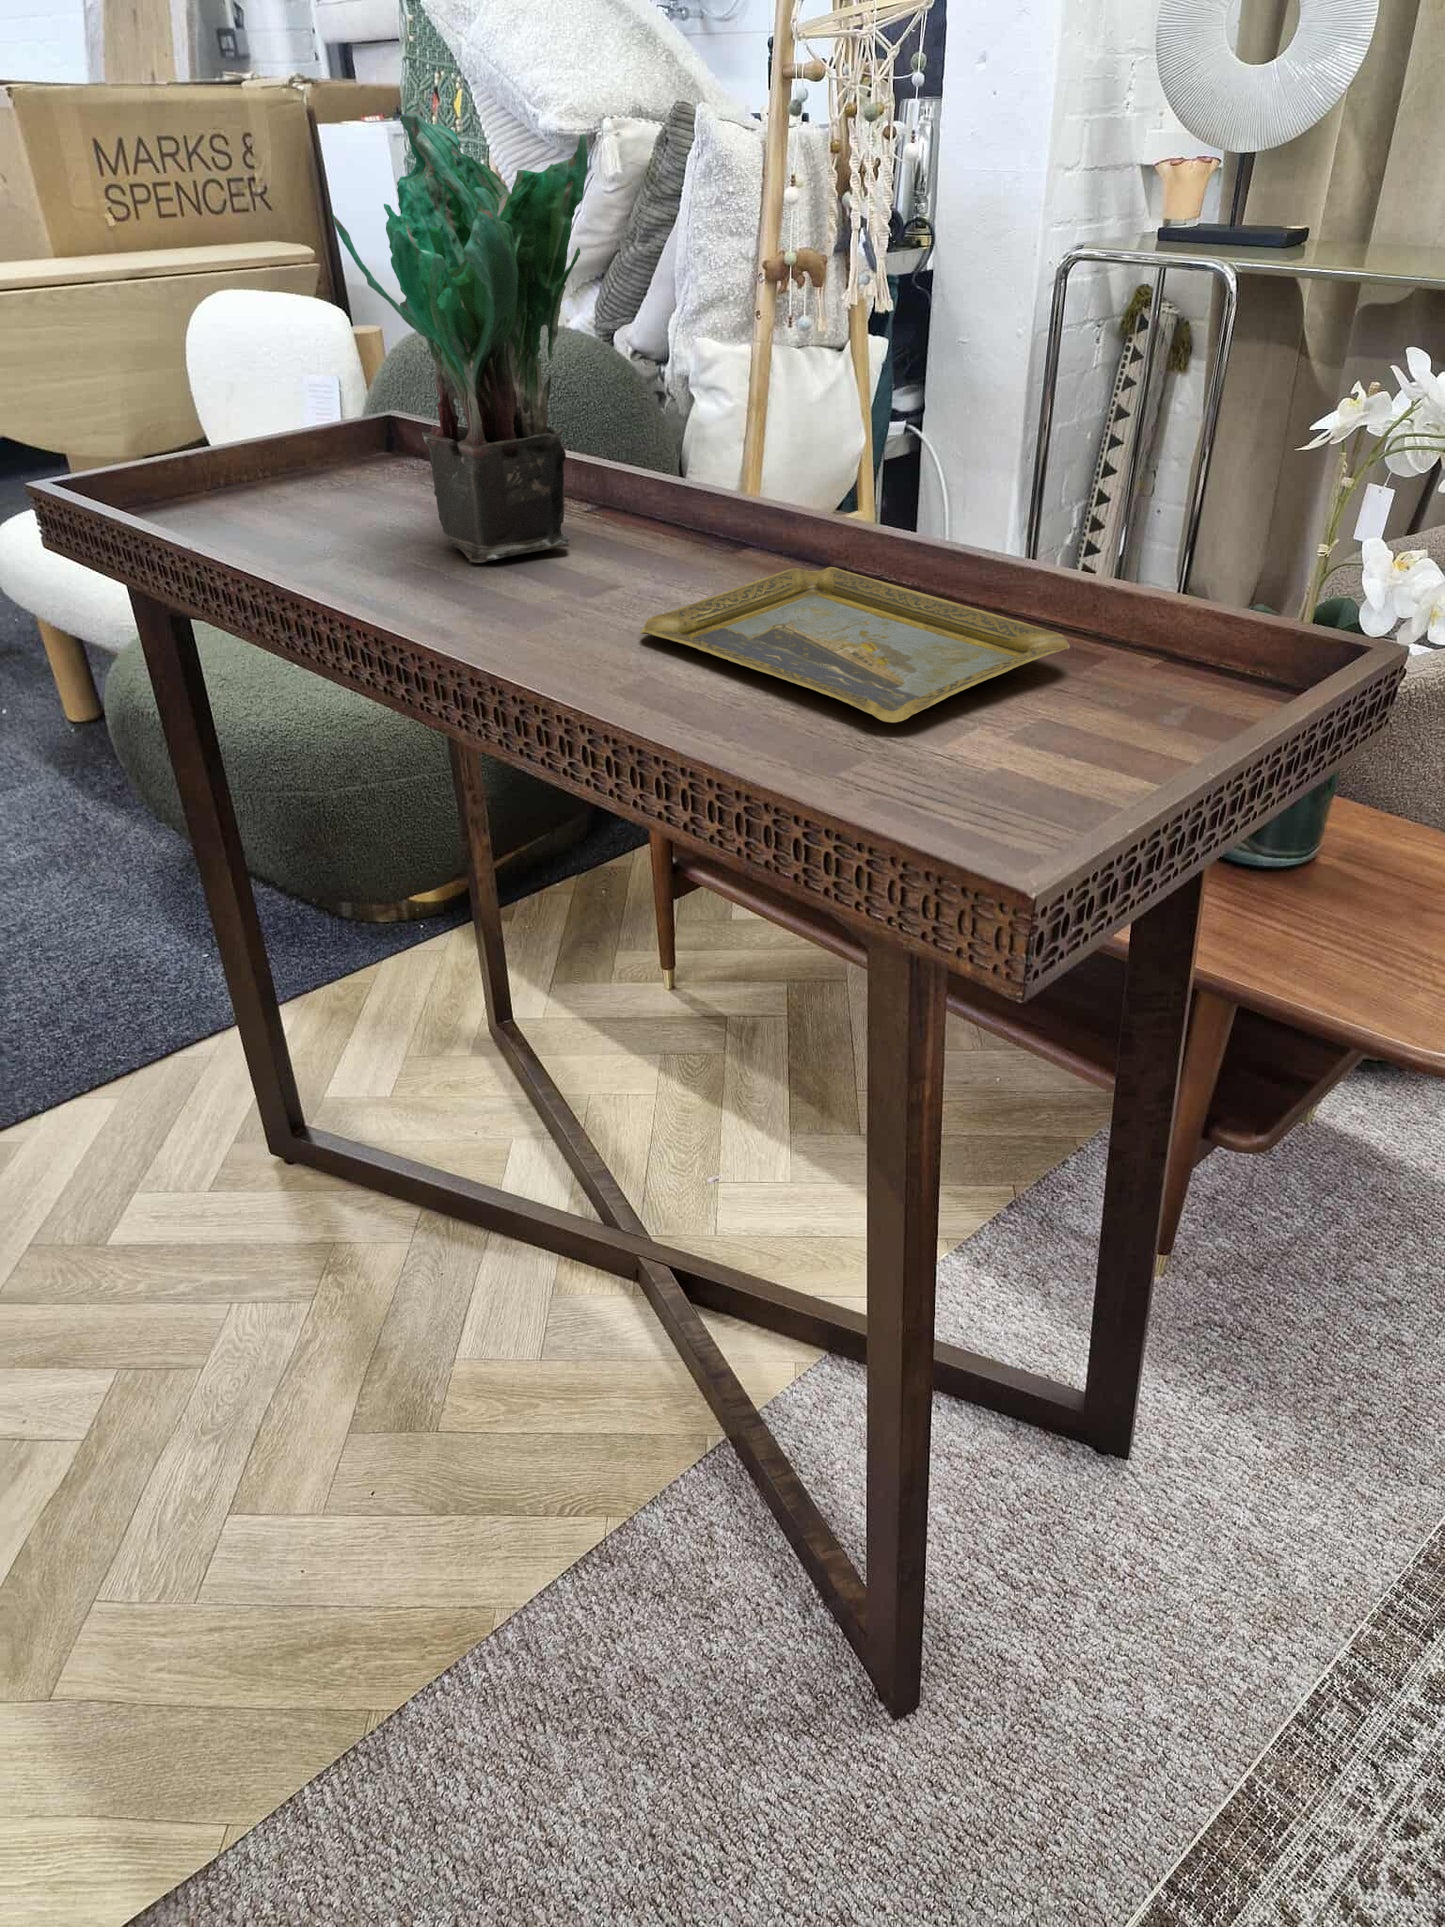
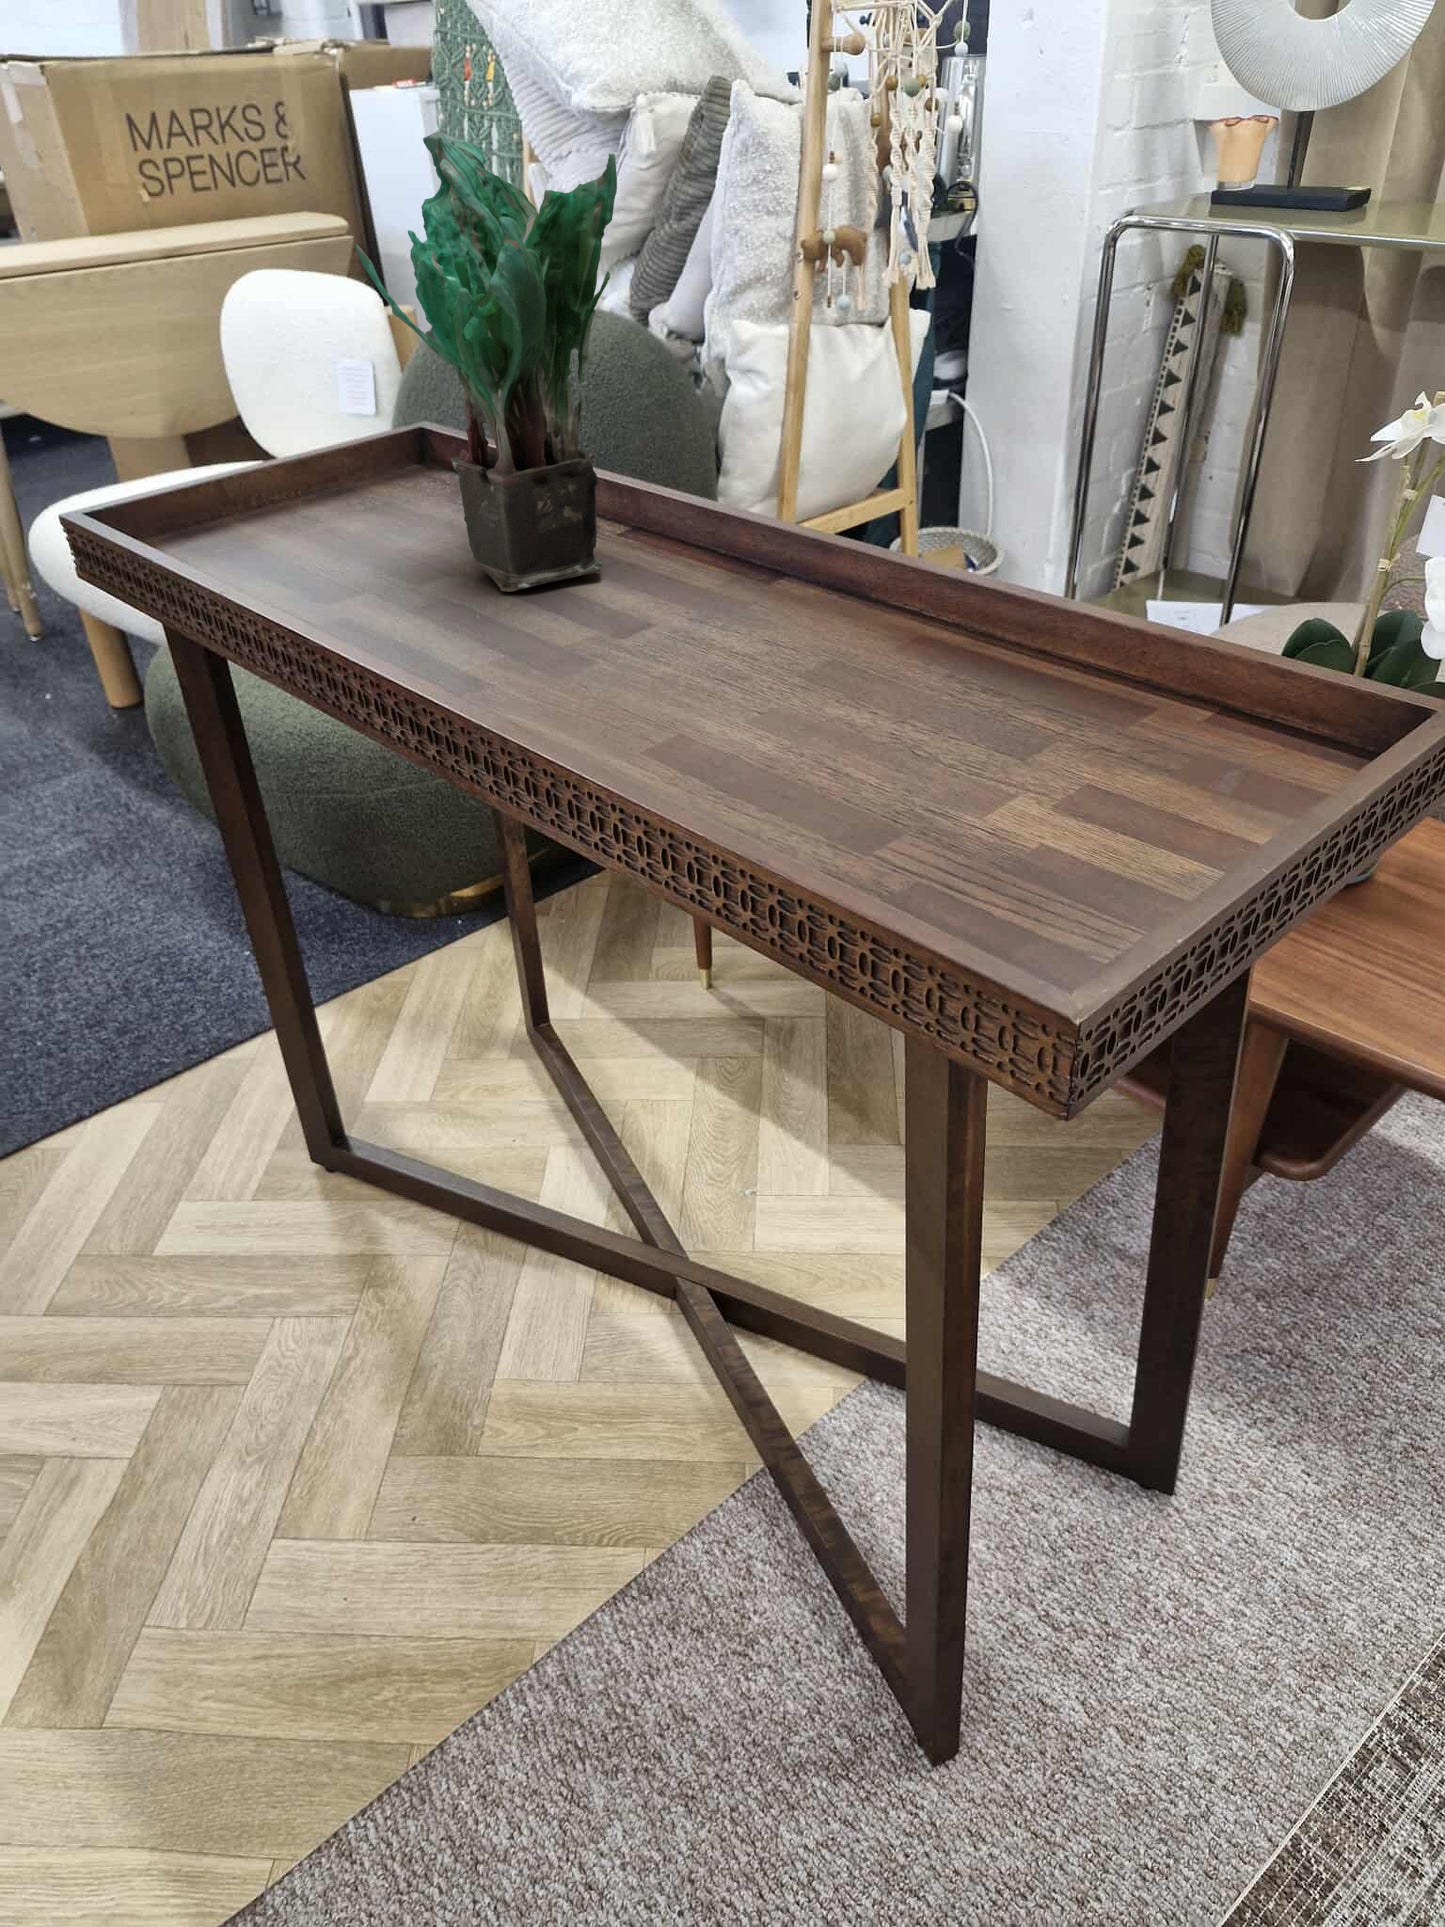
tray: present [640,567,1070,723] -> none [673,598,1117,784]

